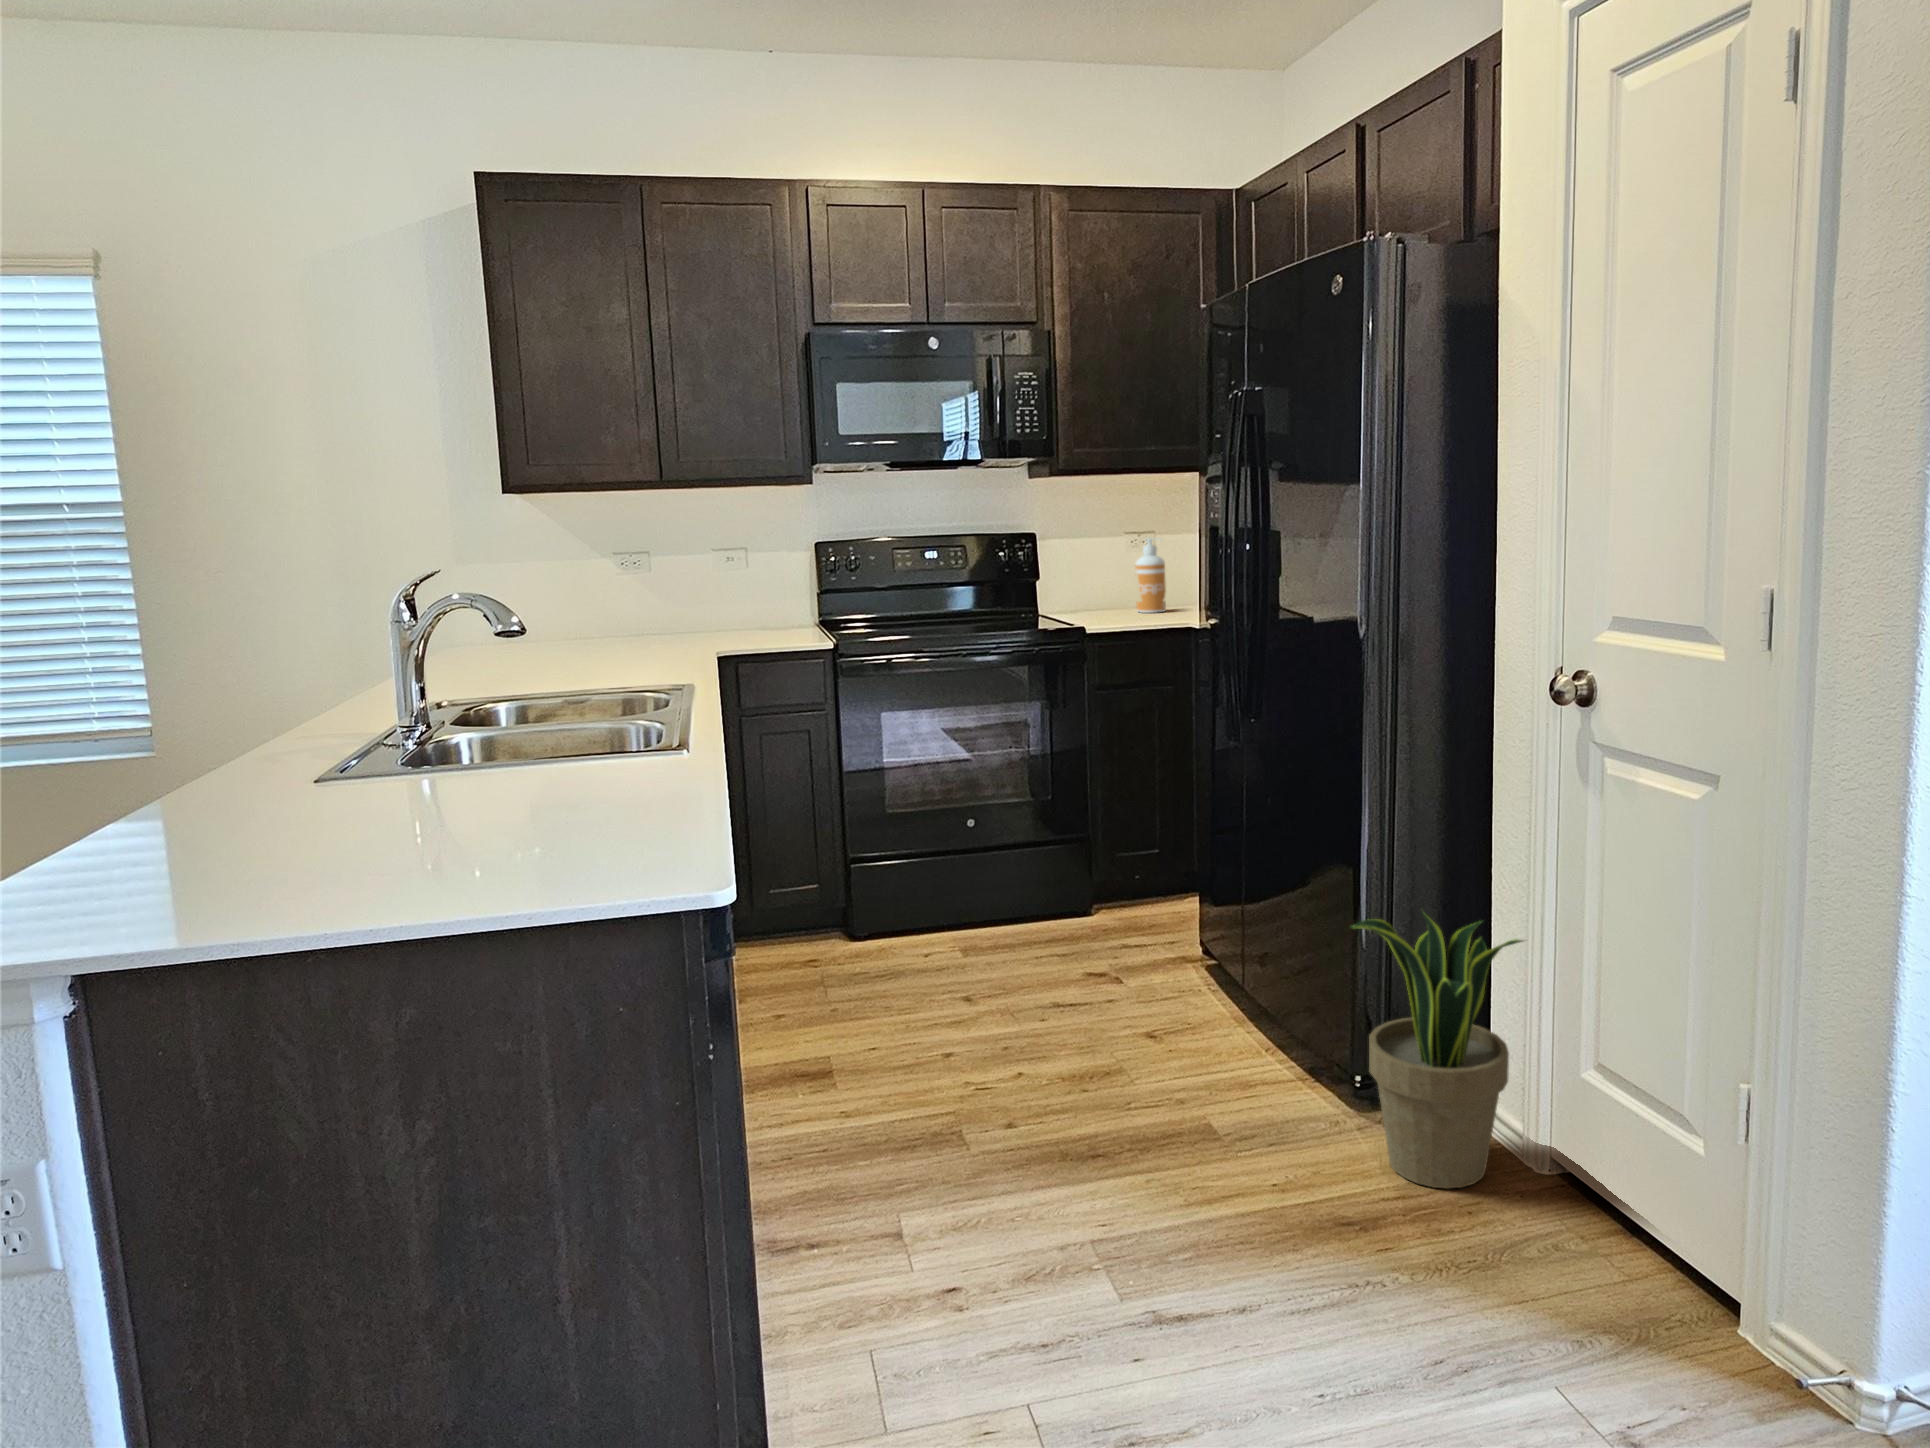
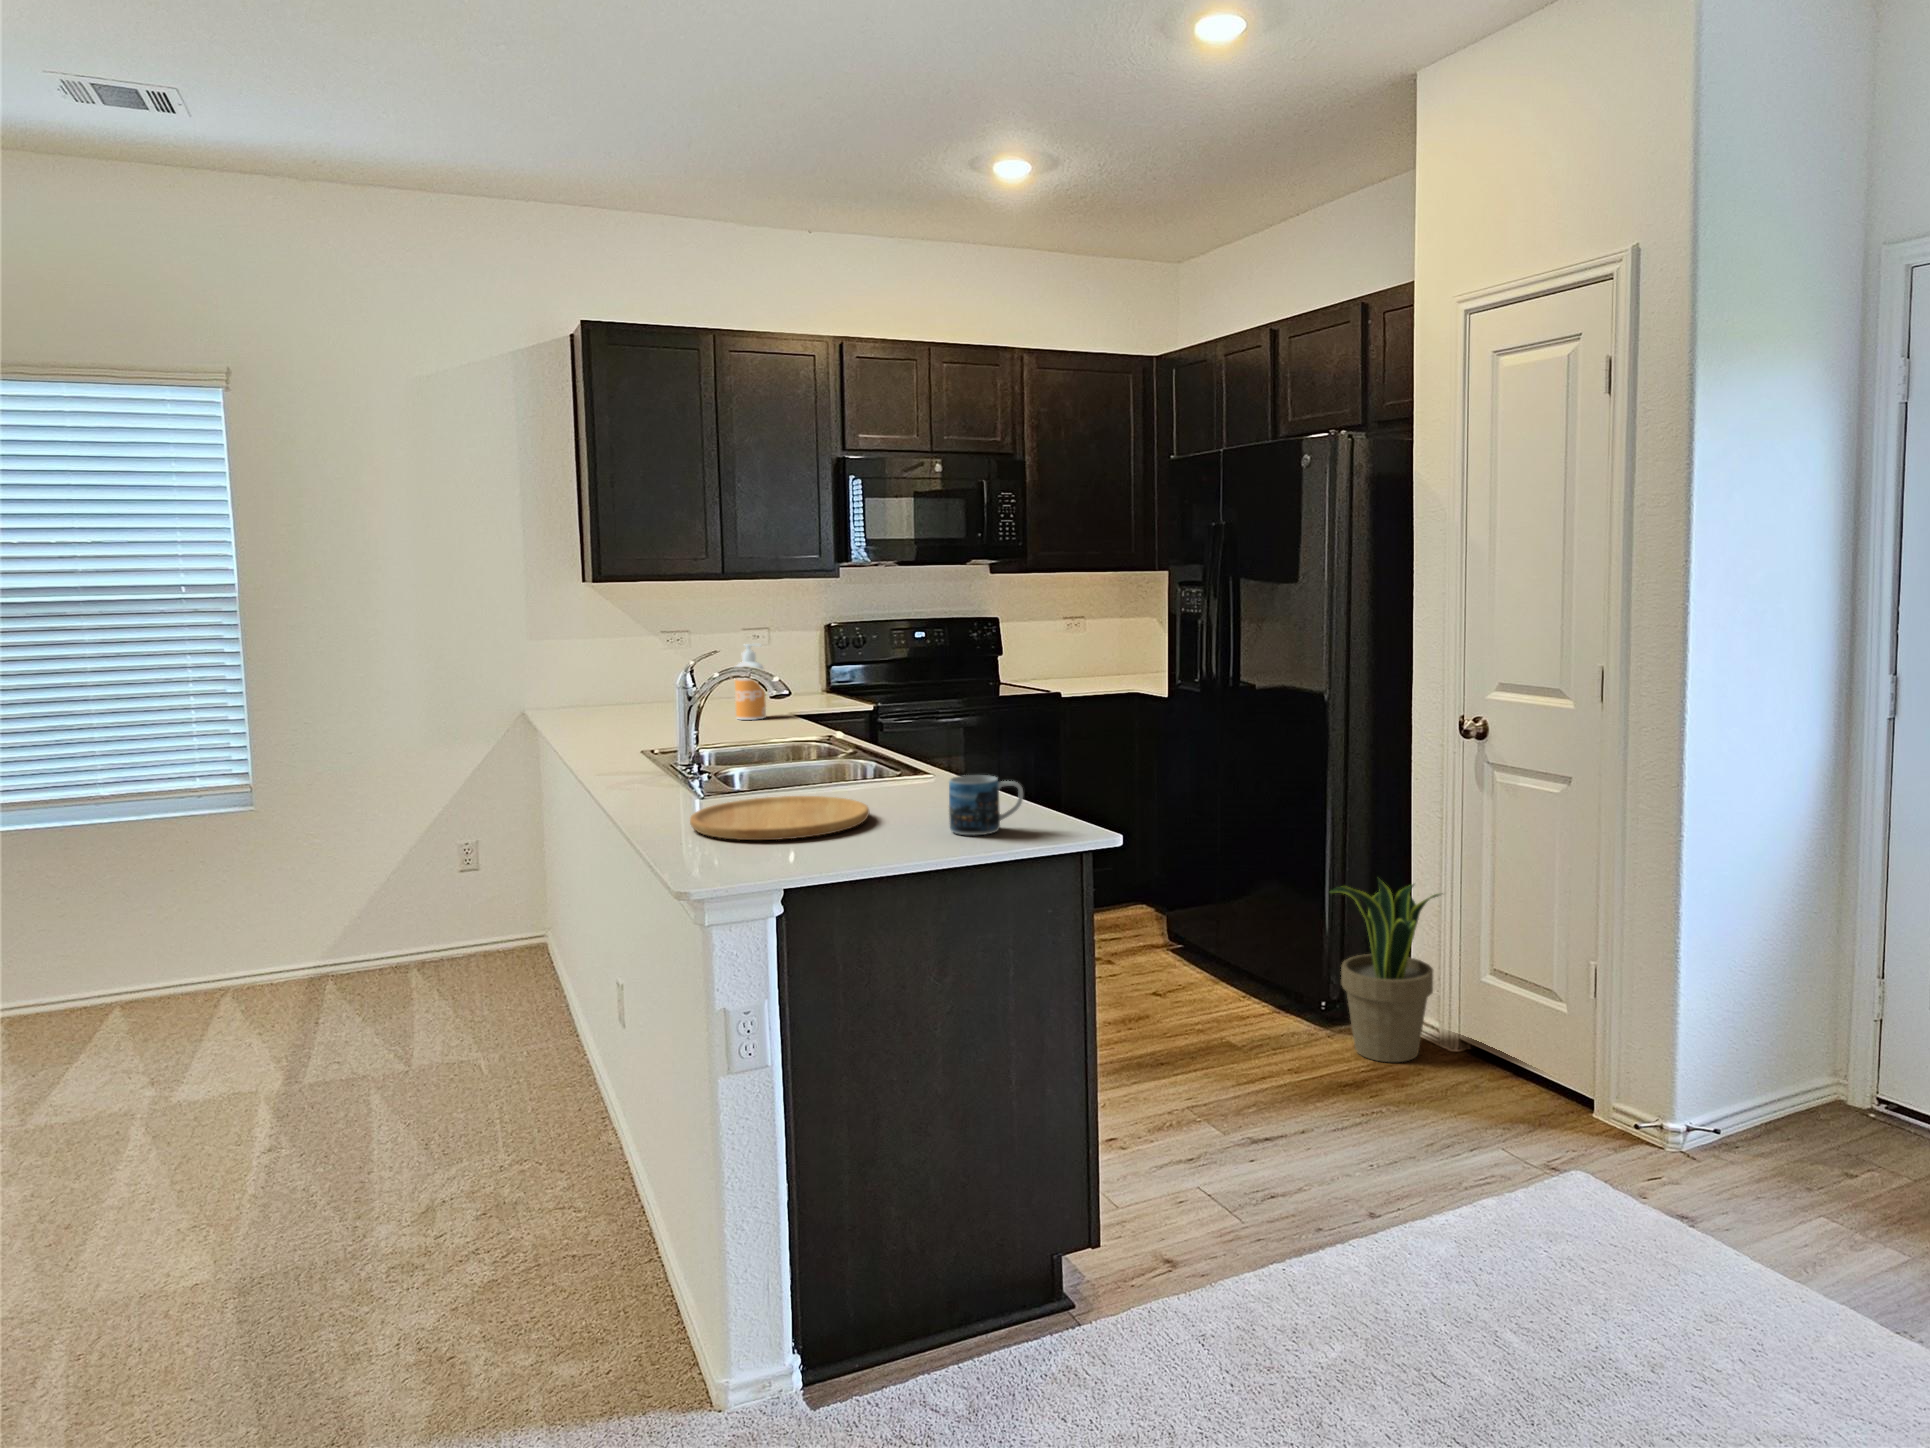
soap dispenser: present [1136,538,1166,613] -> present [735,644,766,720]
mug: none [502,766,625,869] -> present [949,775,1023,835]
cutting board: none [160,784,467,864] -> present [690,796,869,840]

